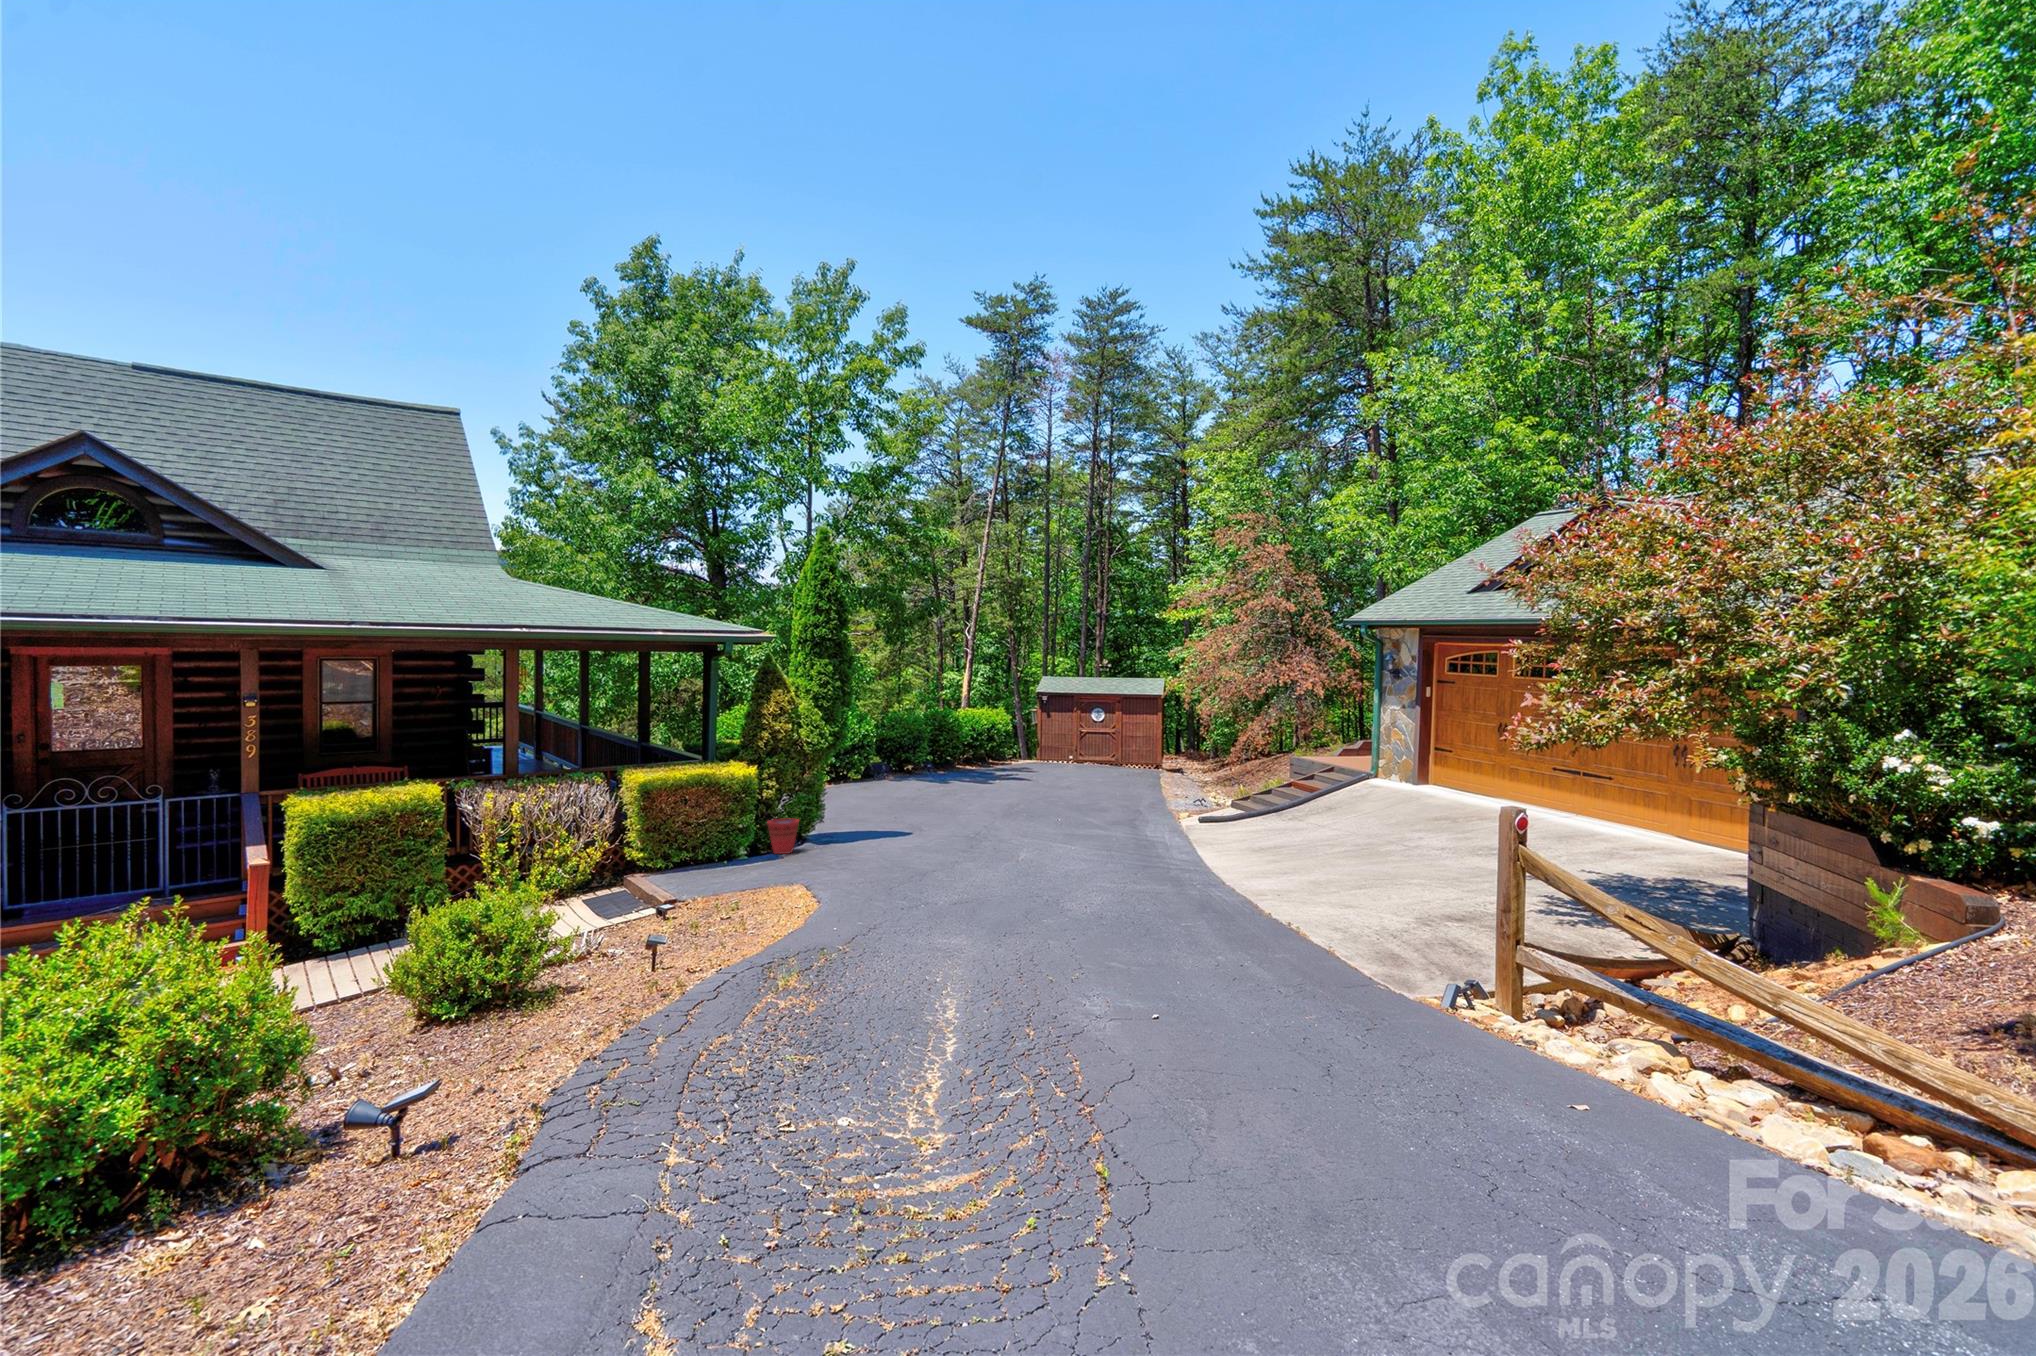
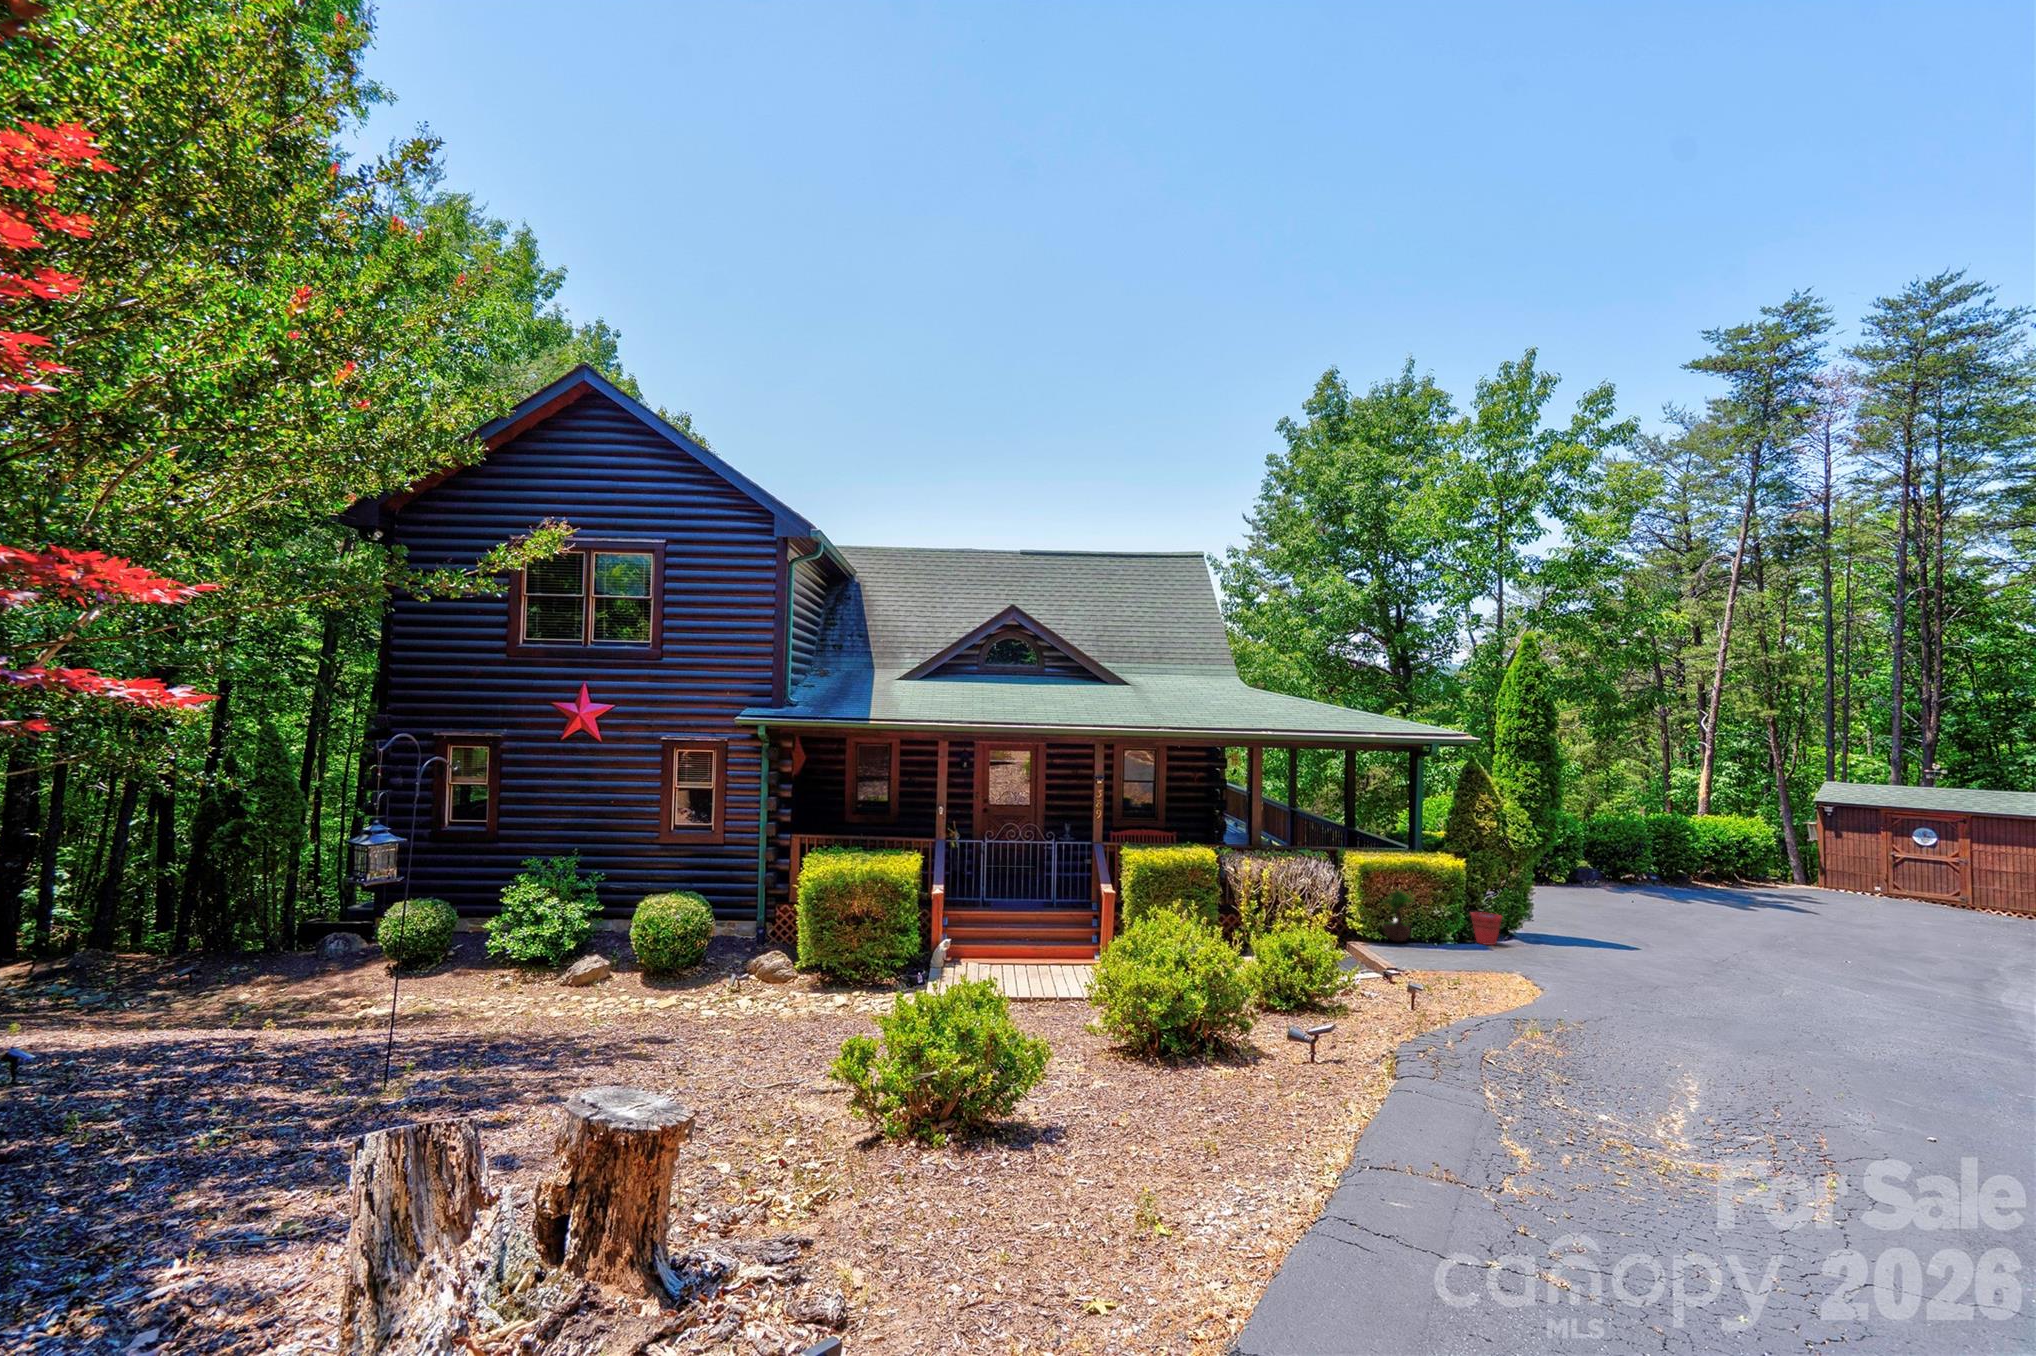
potted tree: none [658,801,703,871] -> present [1383,888,1413,942]

